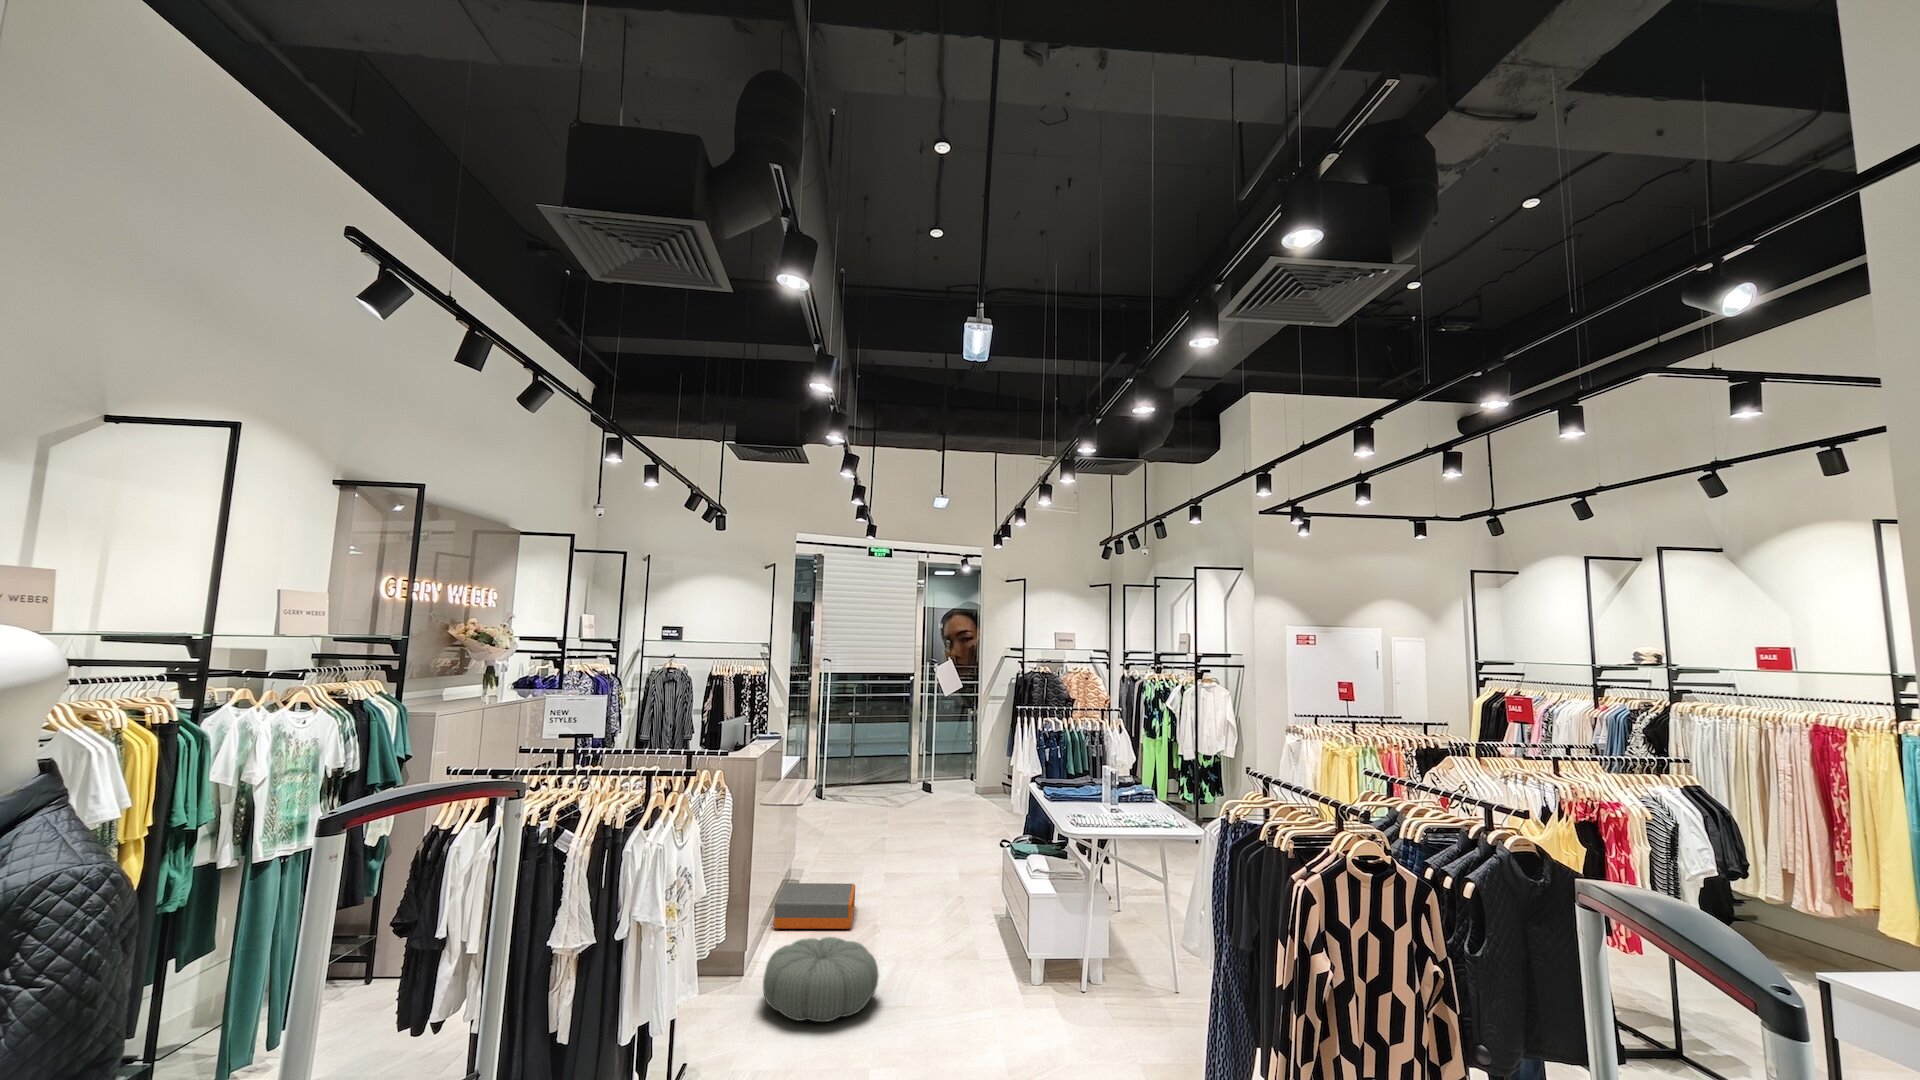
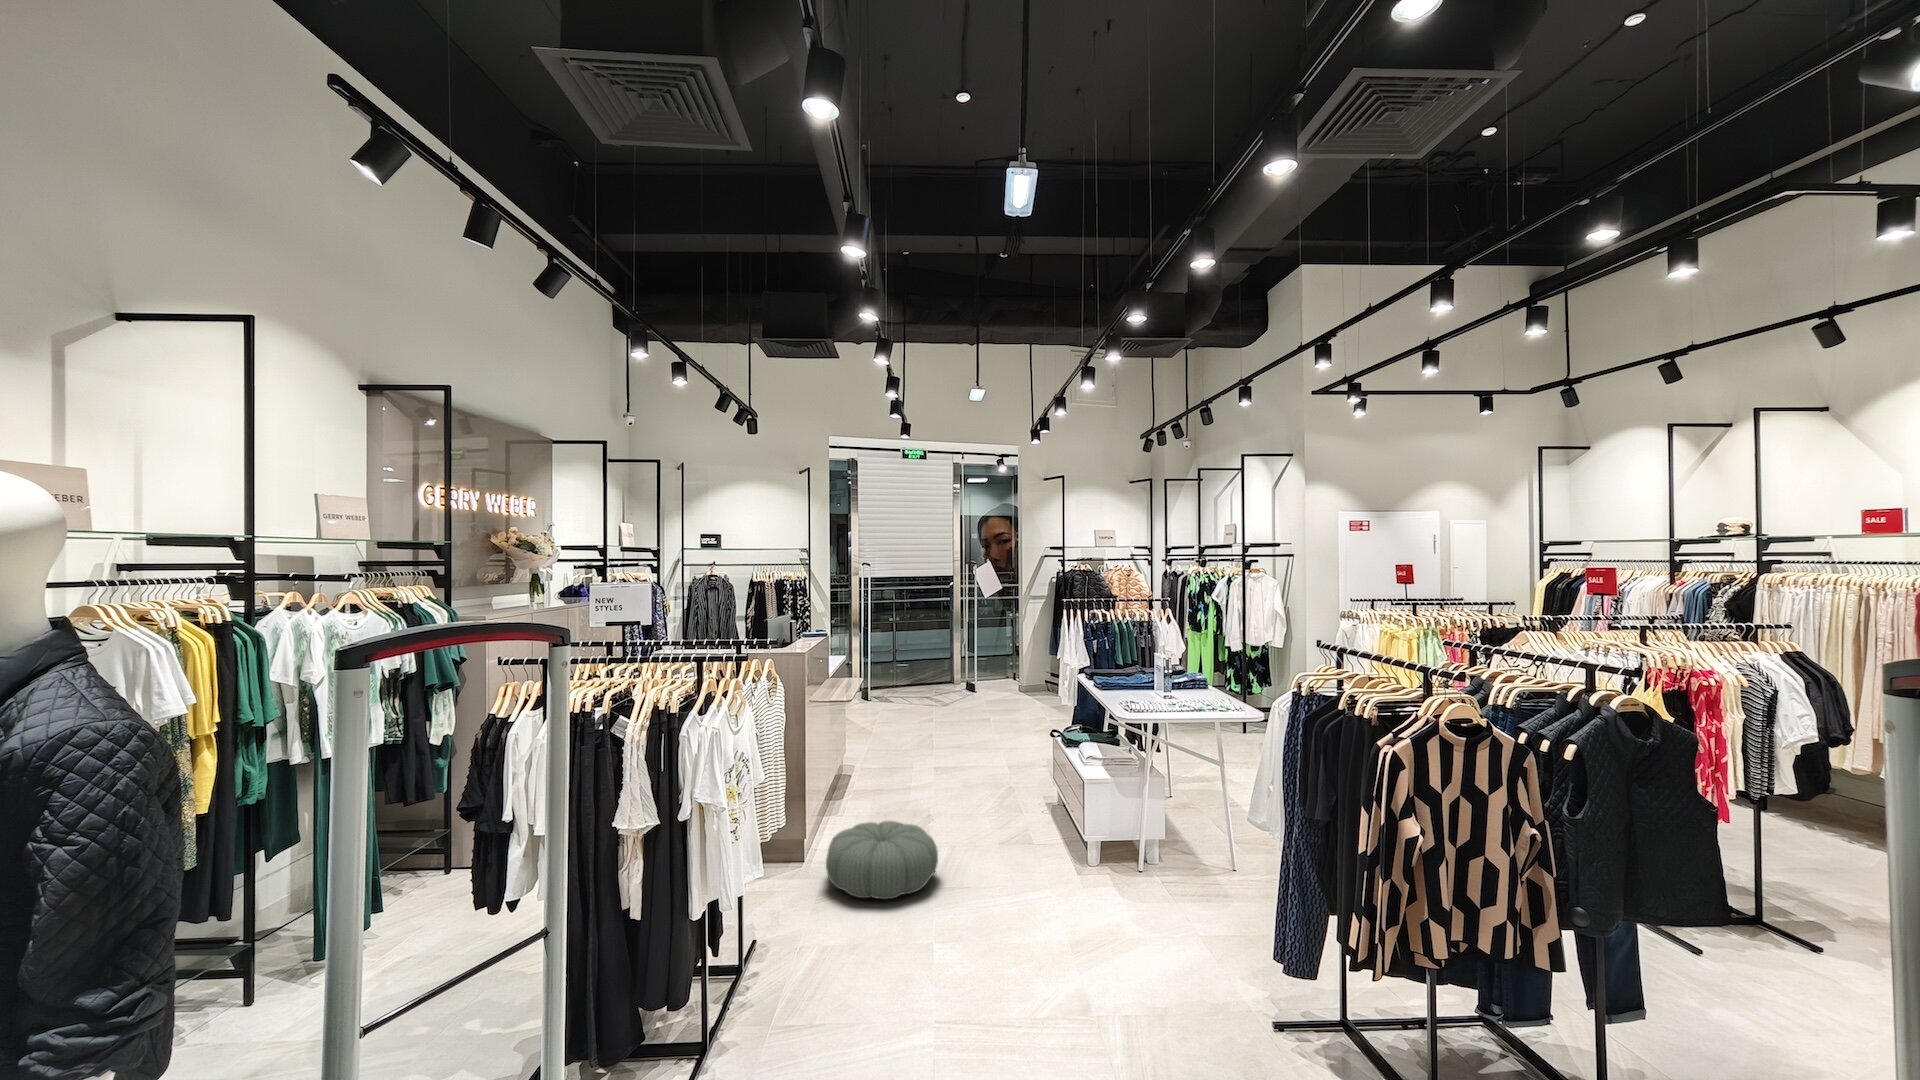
storage box: present [774,883,855,929] -> none [833,773,910,815]

